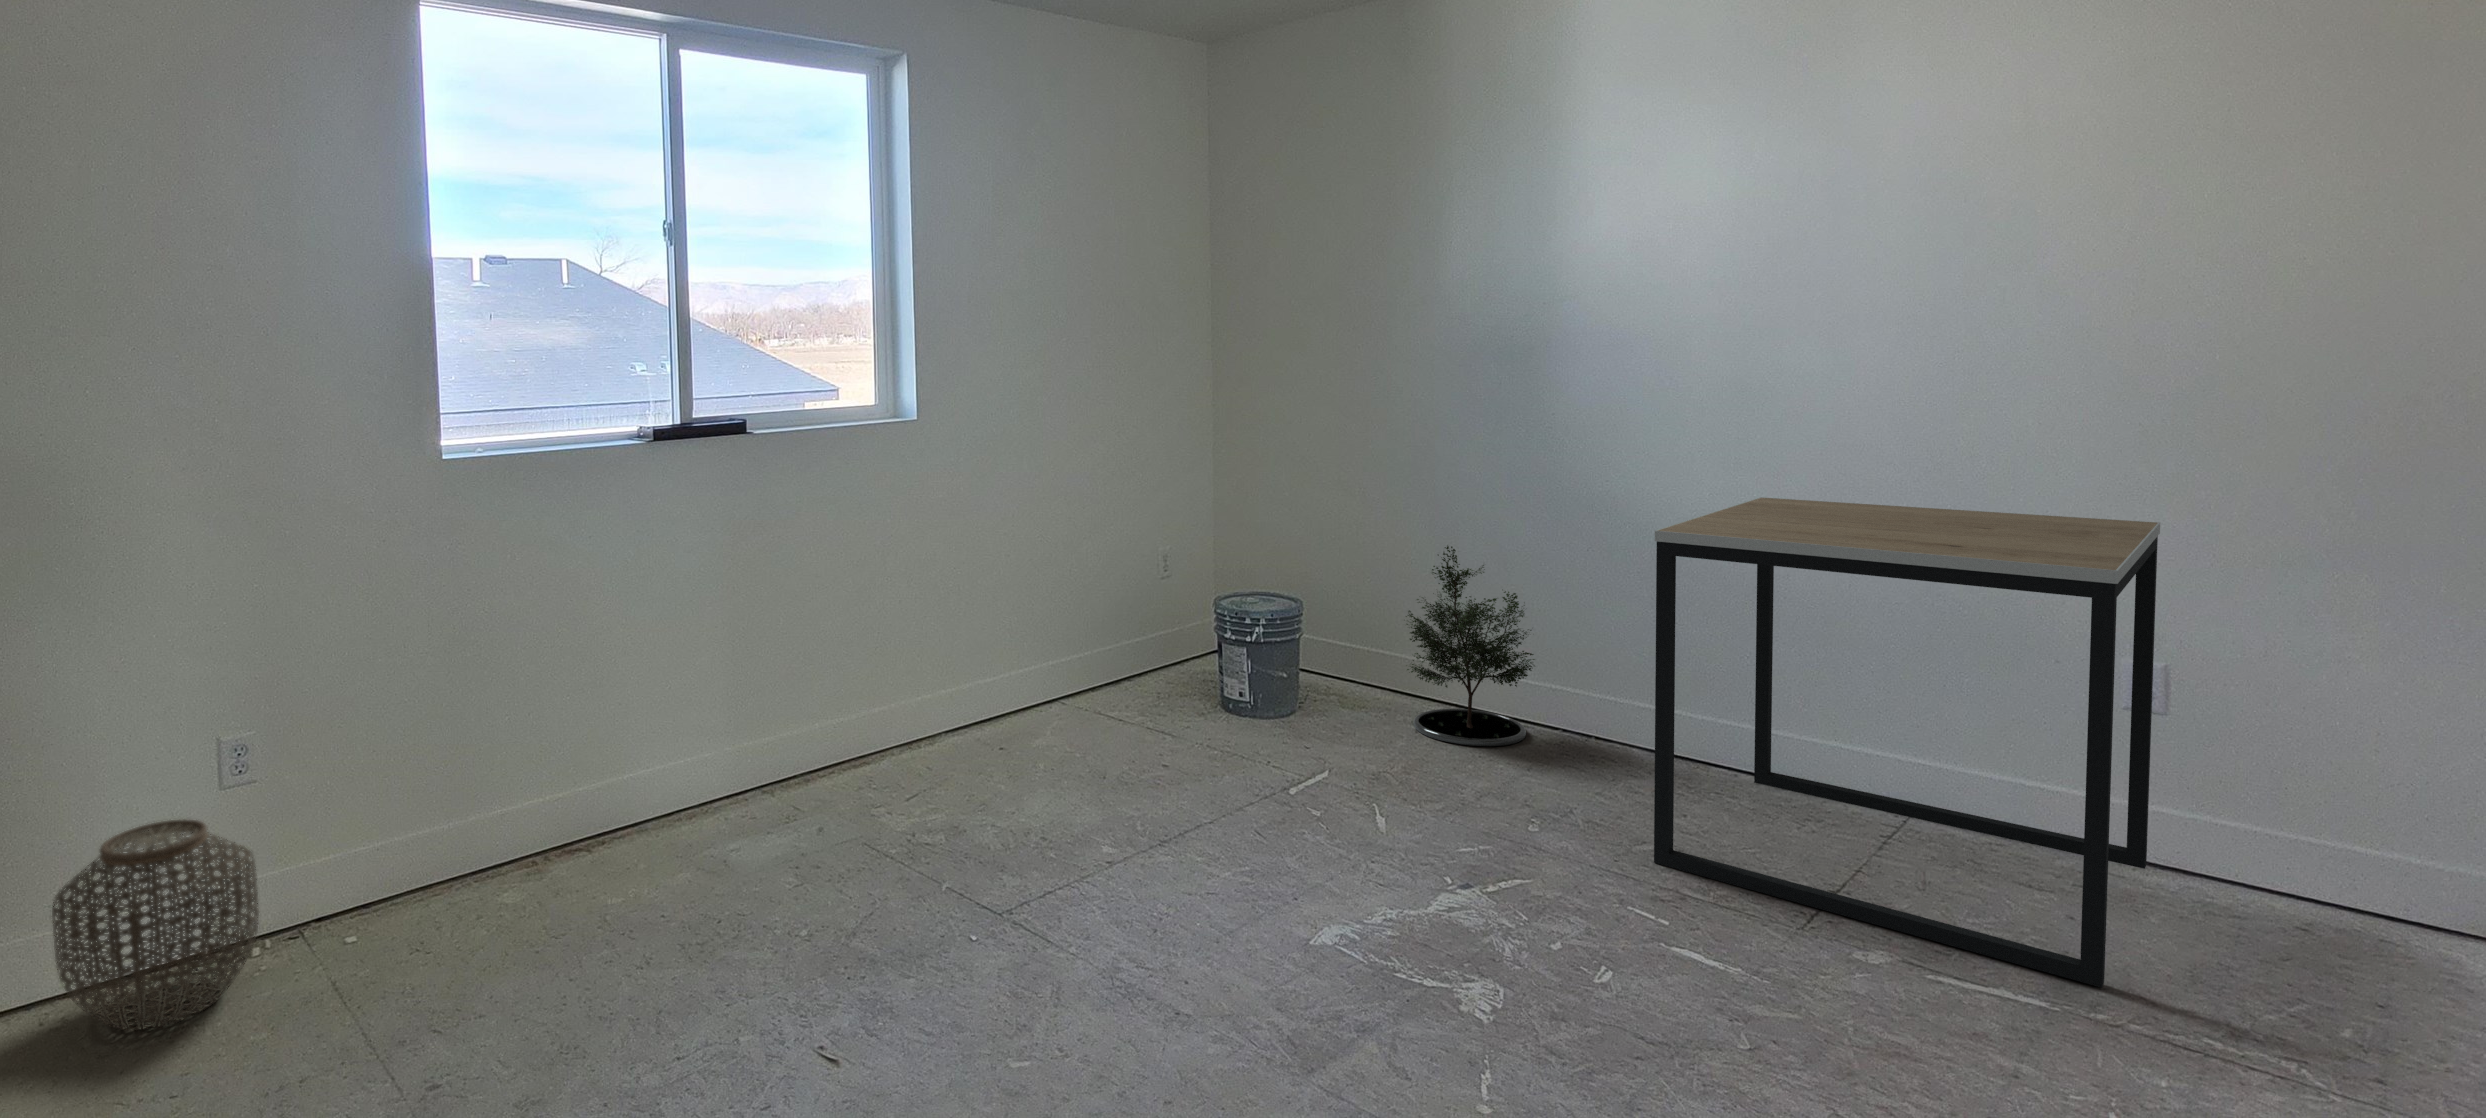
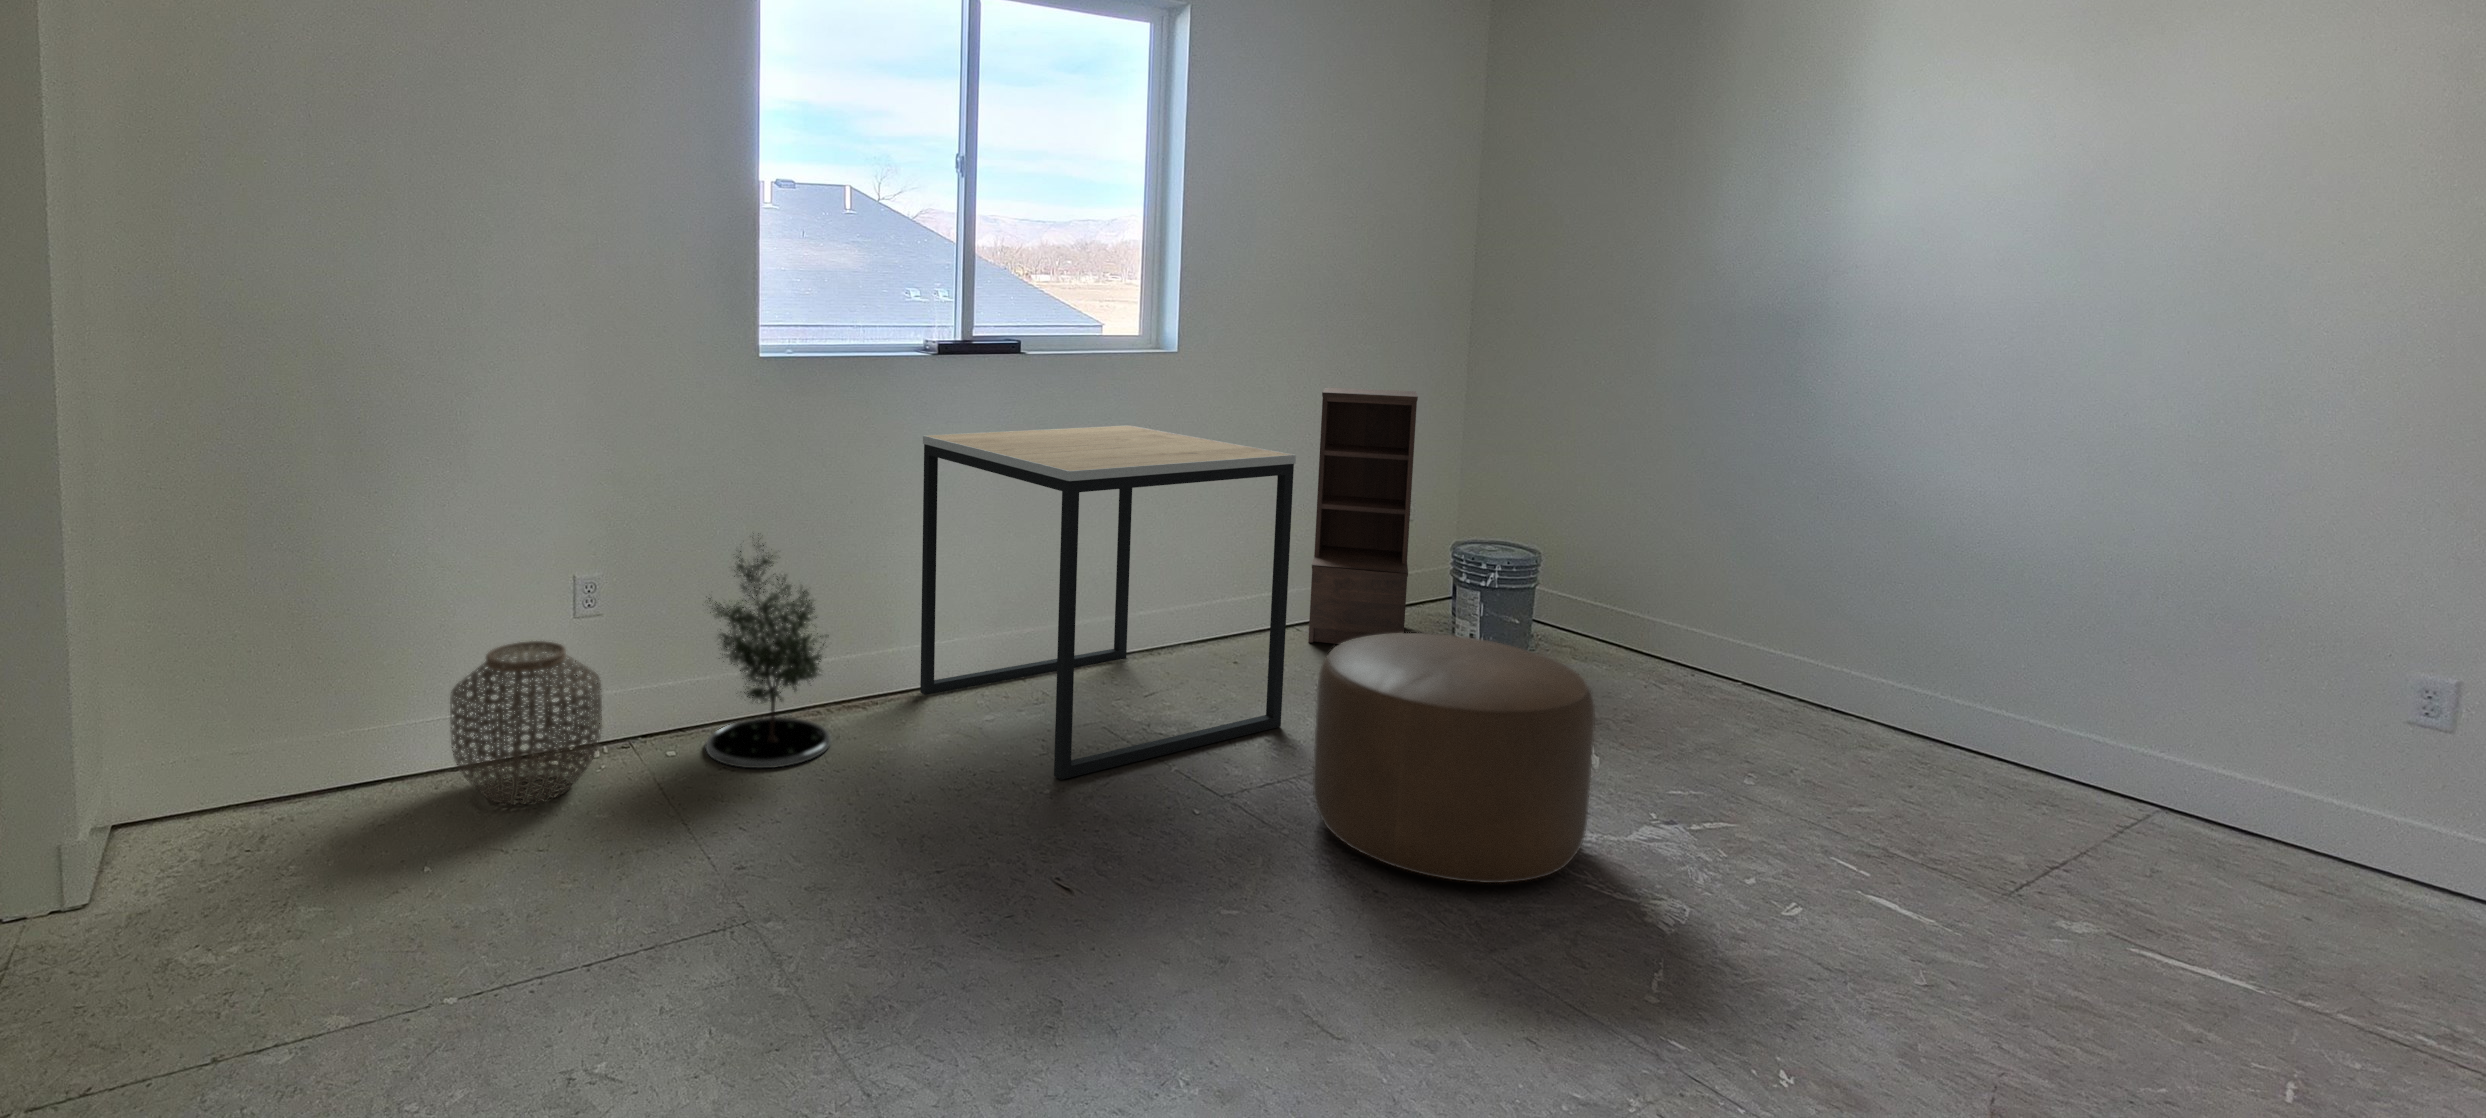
bookshelf: none [1069,444,1171,716] -> present [1308,387,1418,644]
side table: present [1654,497,2160,988] -> present [920,425,1296,780]
potted tree: present [1406,546,1535,746] -> present [706,533,831,768]
ottoman: none [1093,708,1388,989] -> present [1313,633,1595,883]

